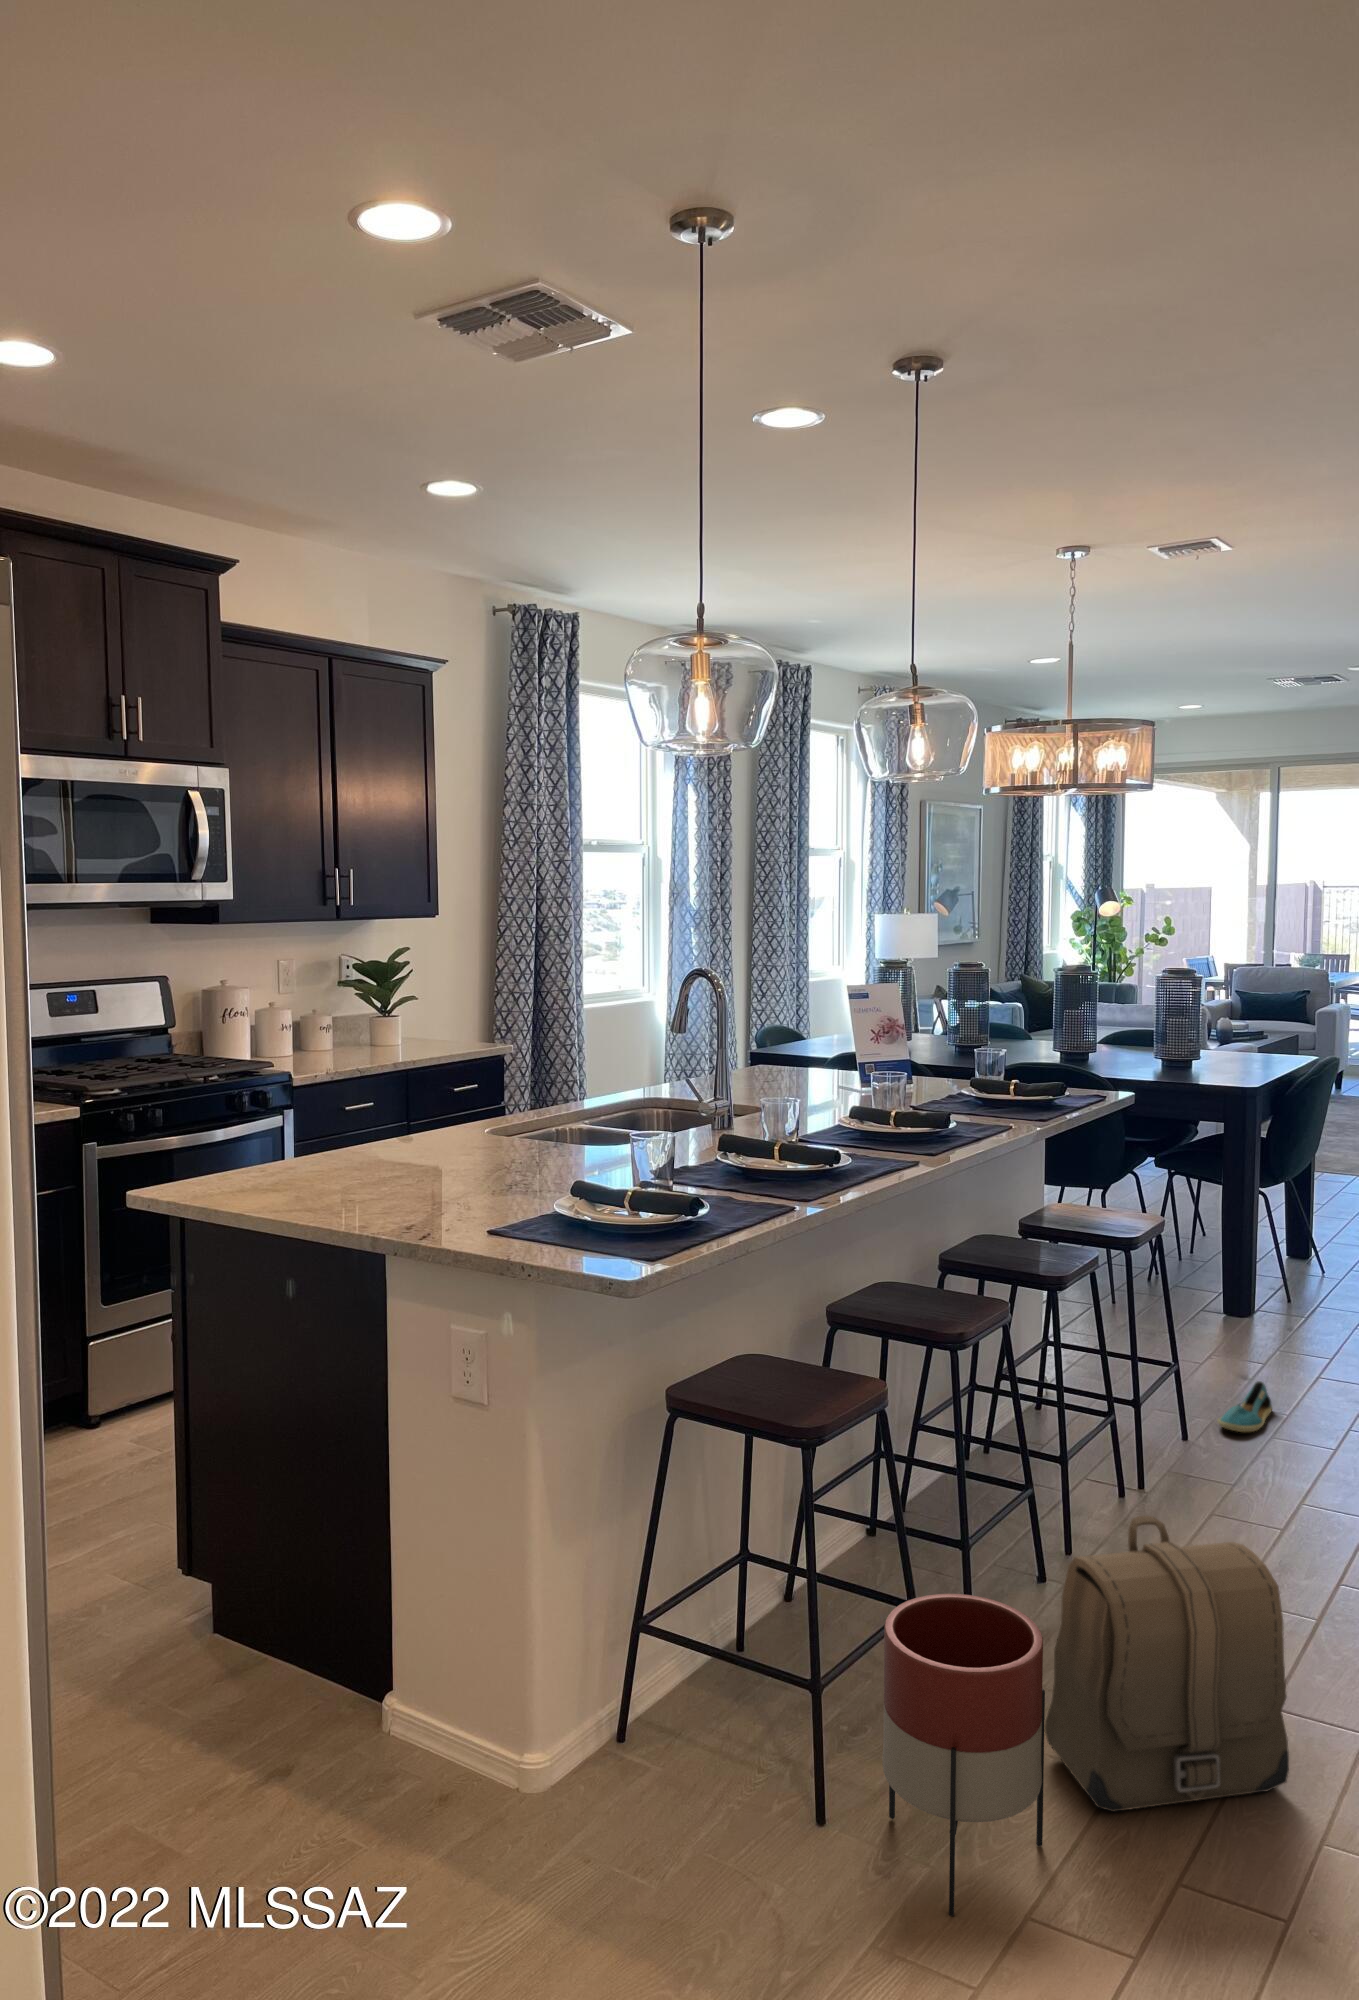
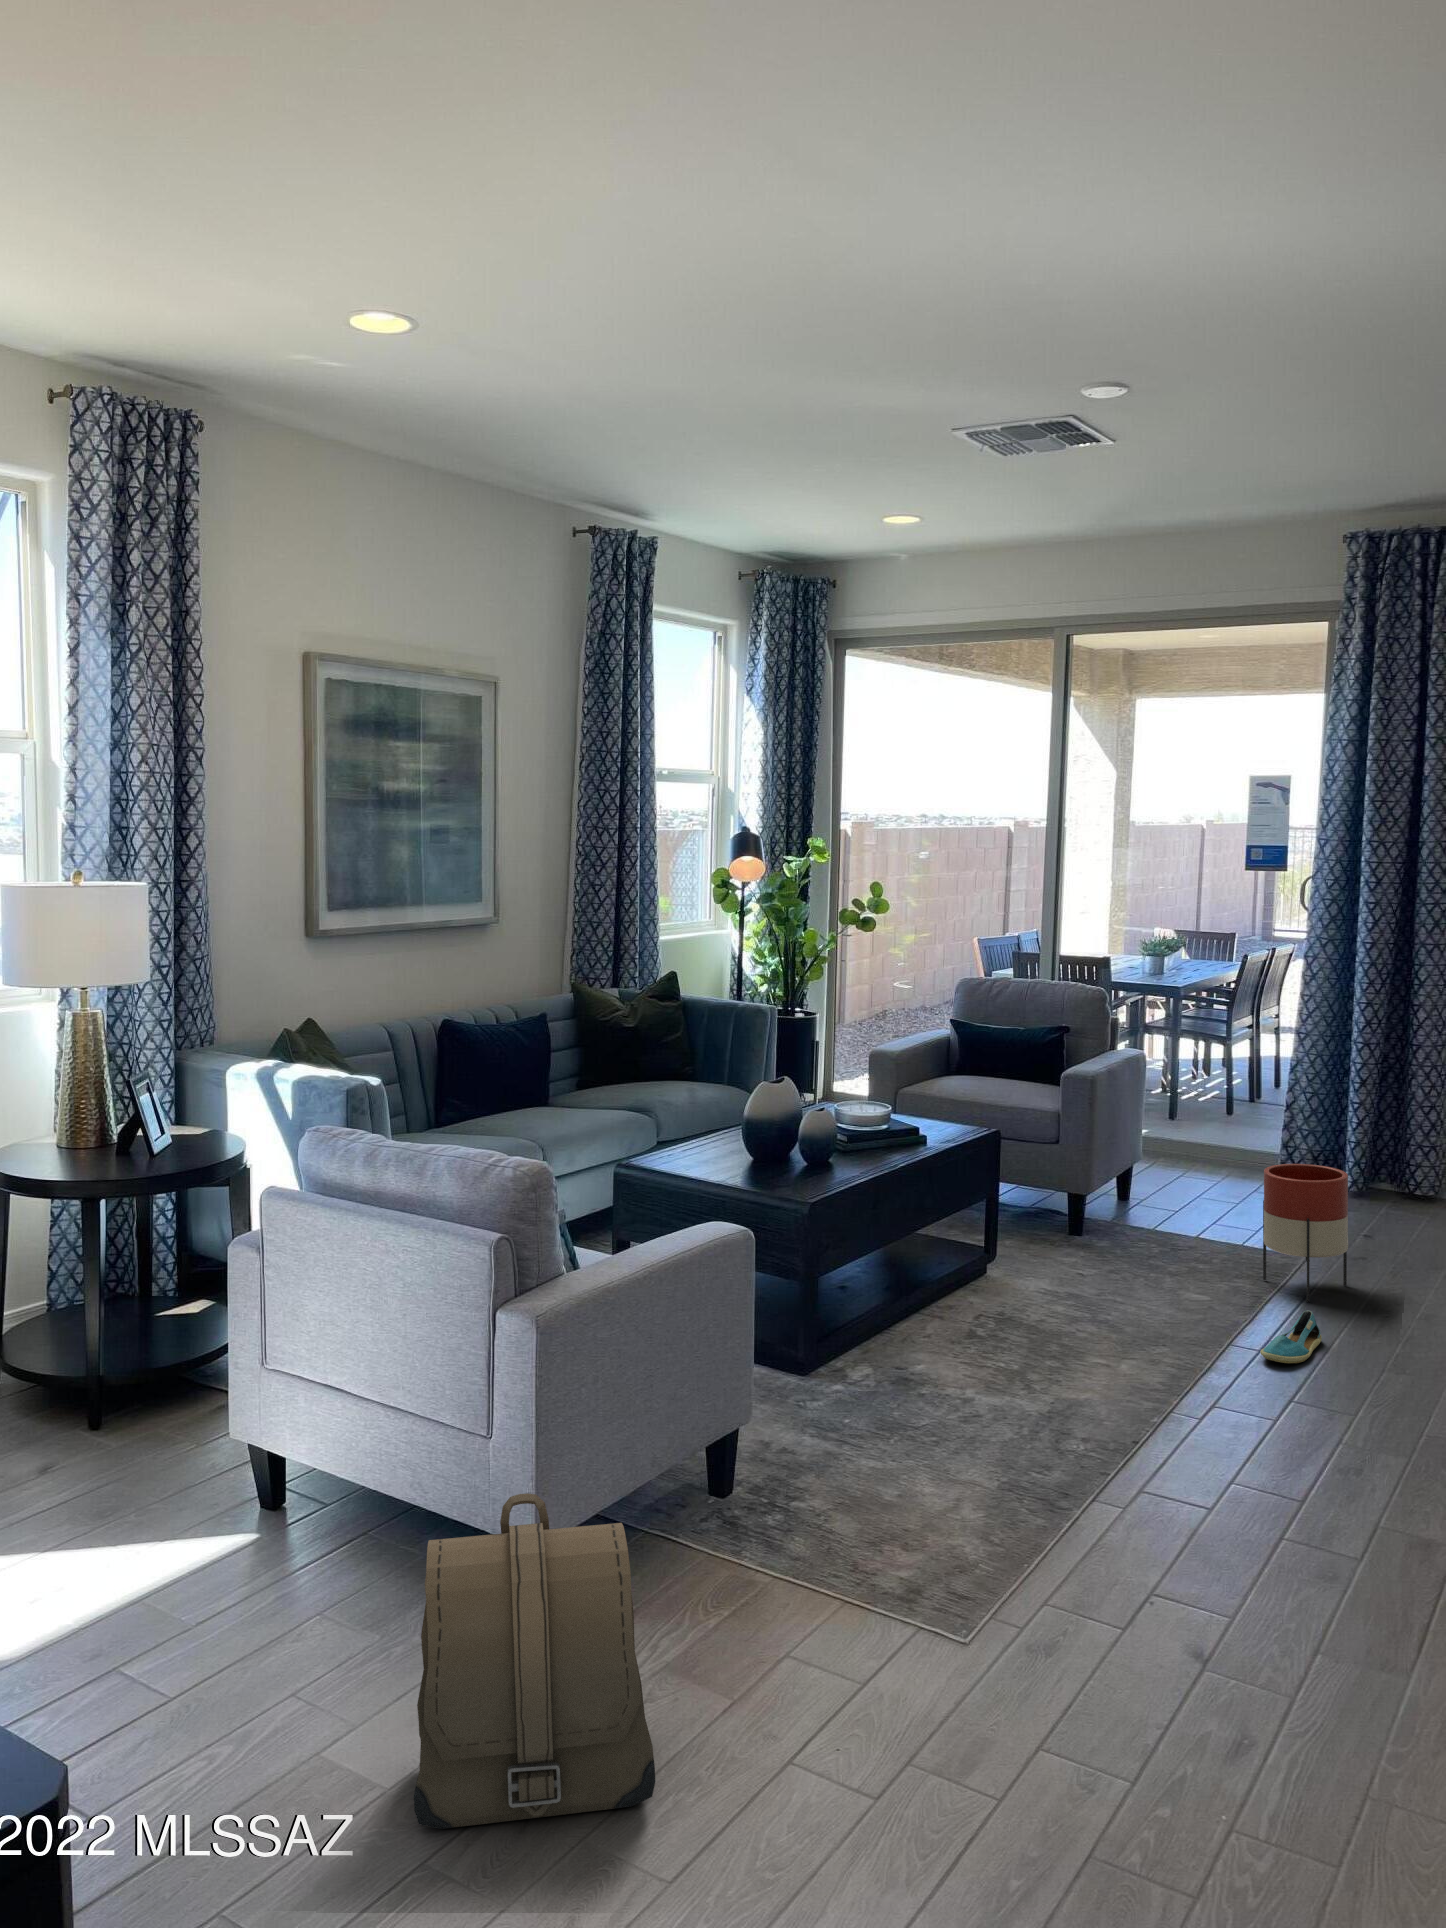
backpack: present [1045,1516,1289,1812] -> present [414,1493,655,1829]
planter: present [882,1594,1045,1916] -> present [1263,1164,1348,1302]

